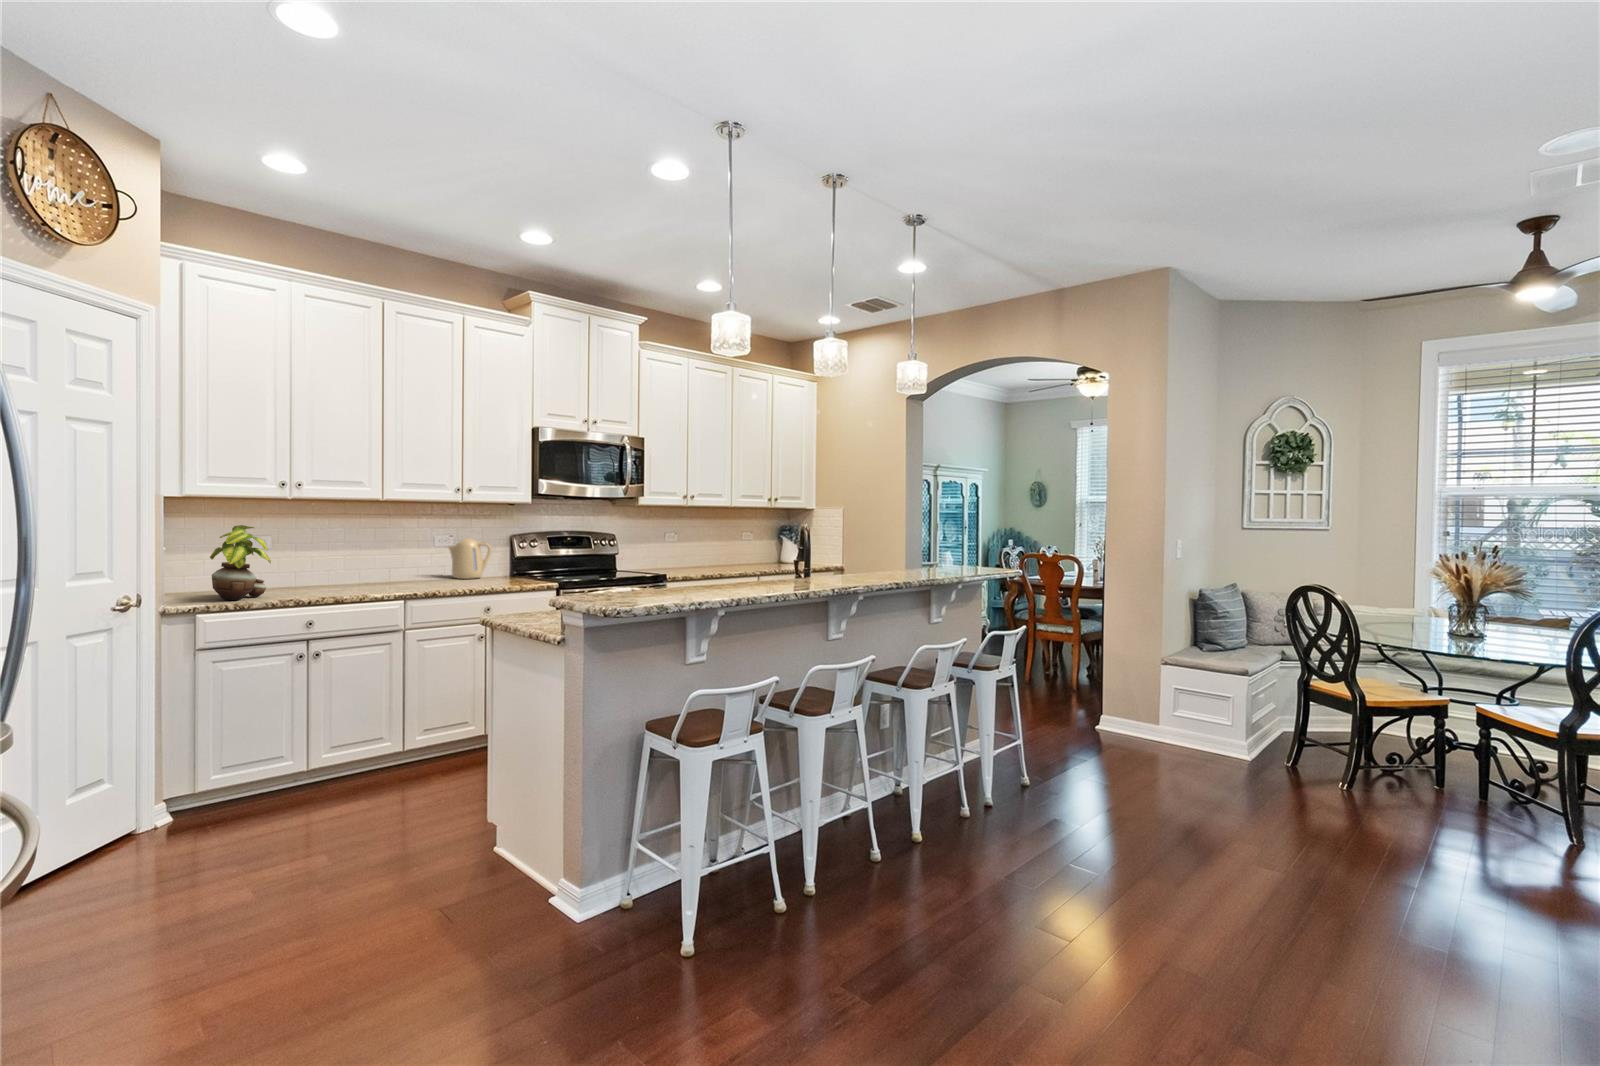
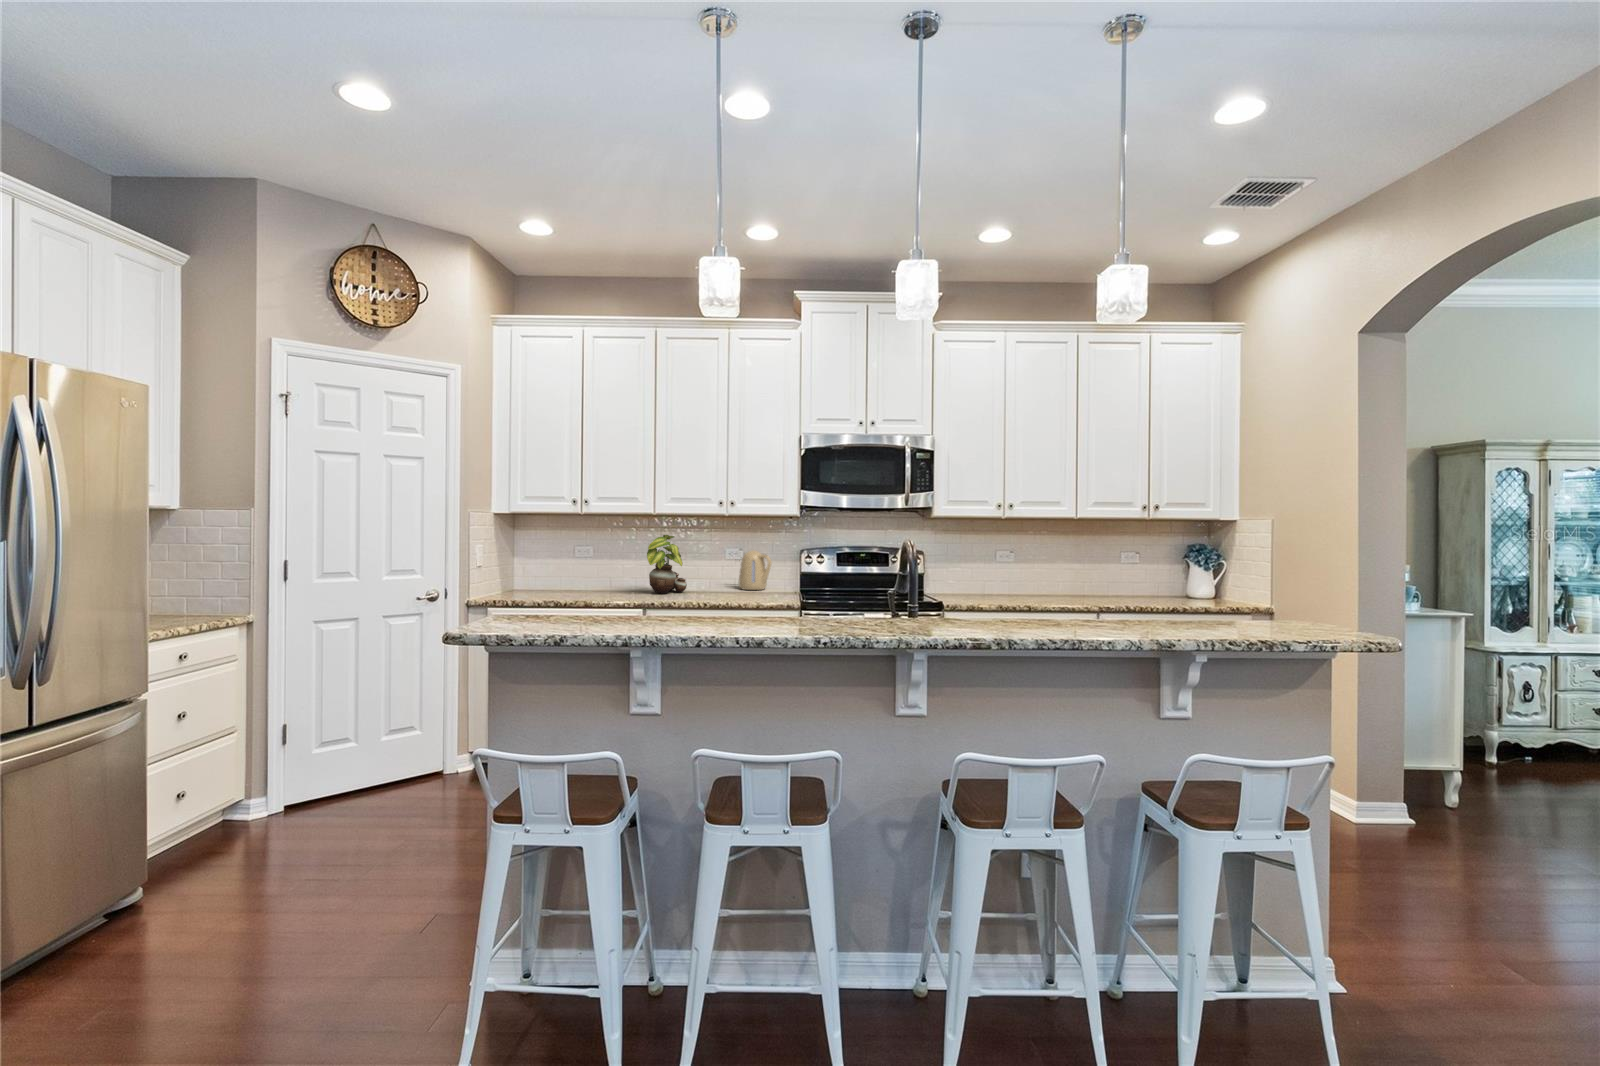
potted plant: present [210,525,271,600] -> present [647,535,687,594]

